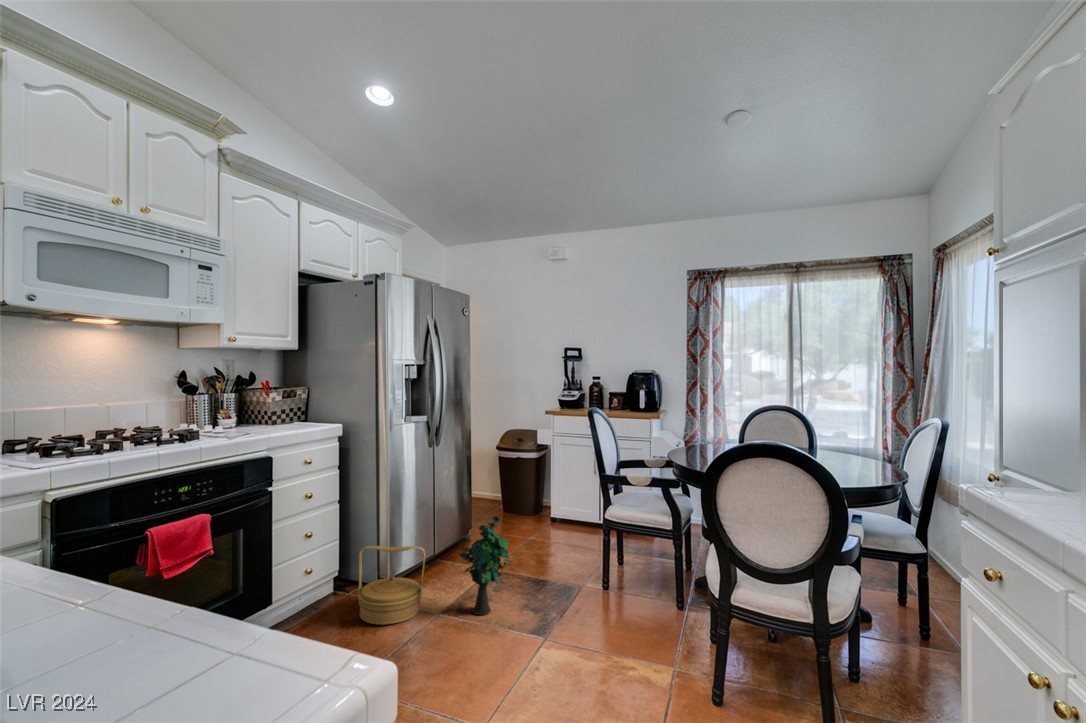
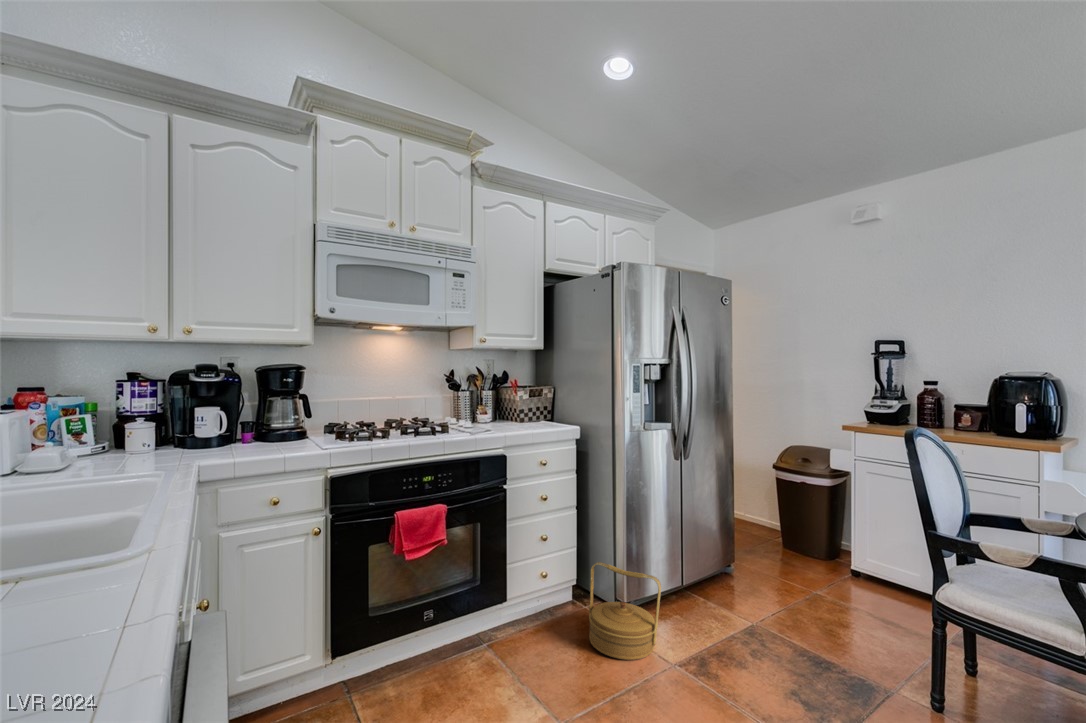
decorative plant: present [459,516,511,615] -> none [696,561,771,686]

